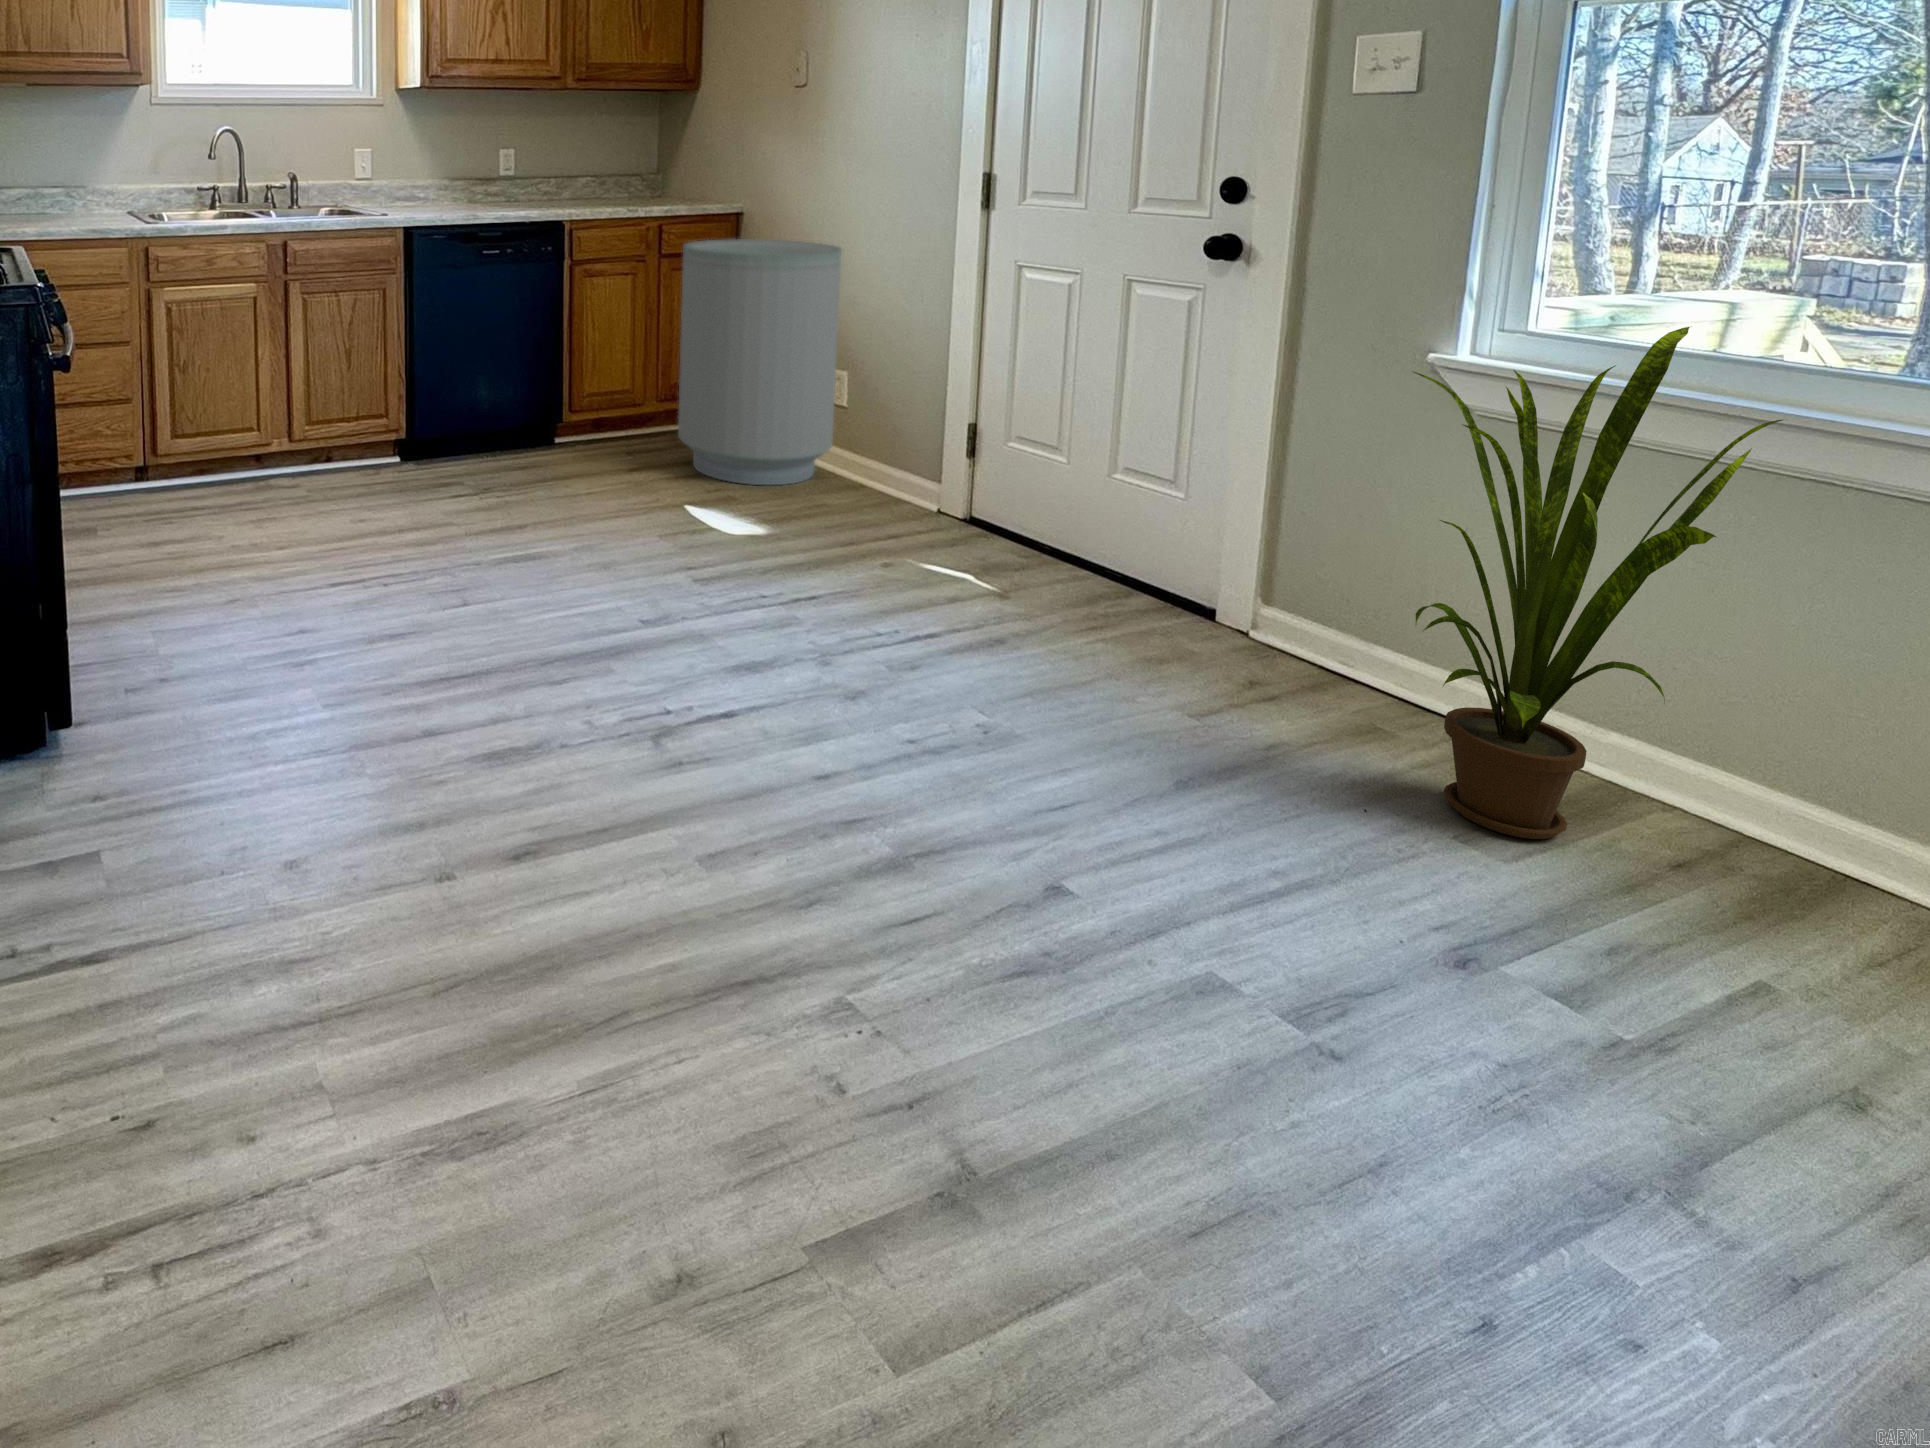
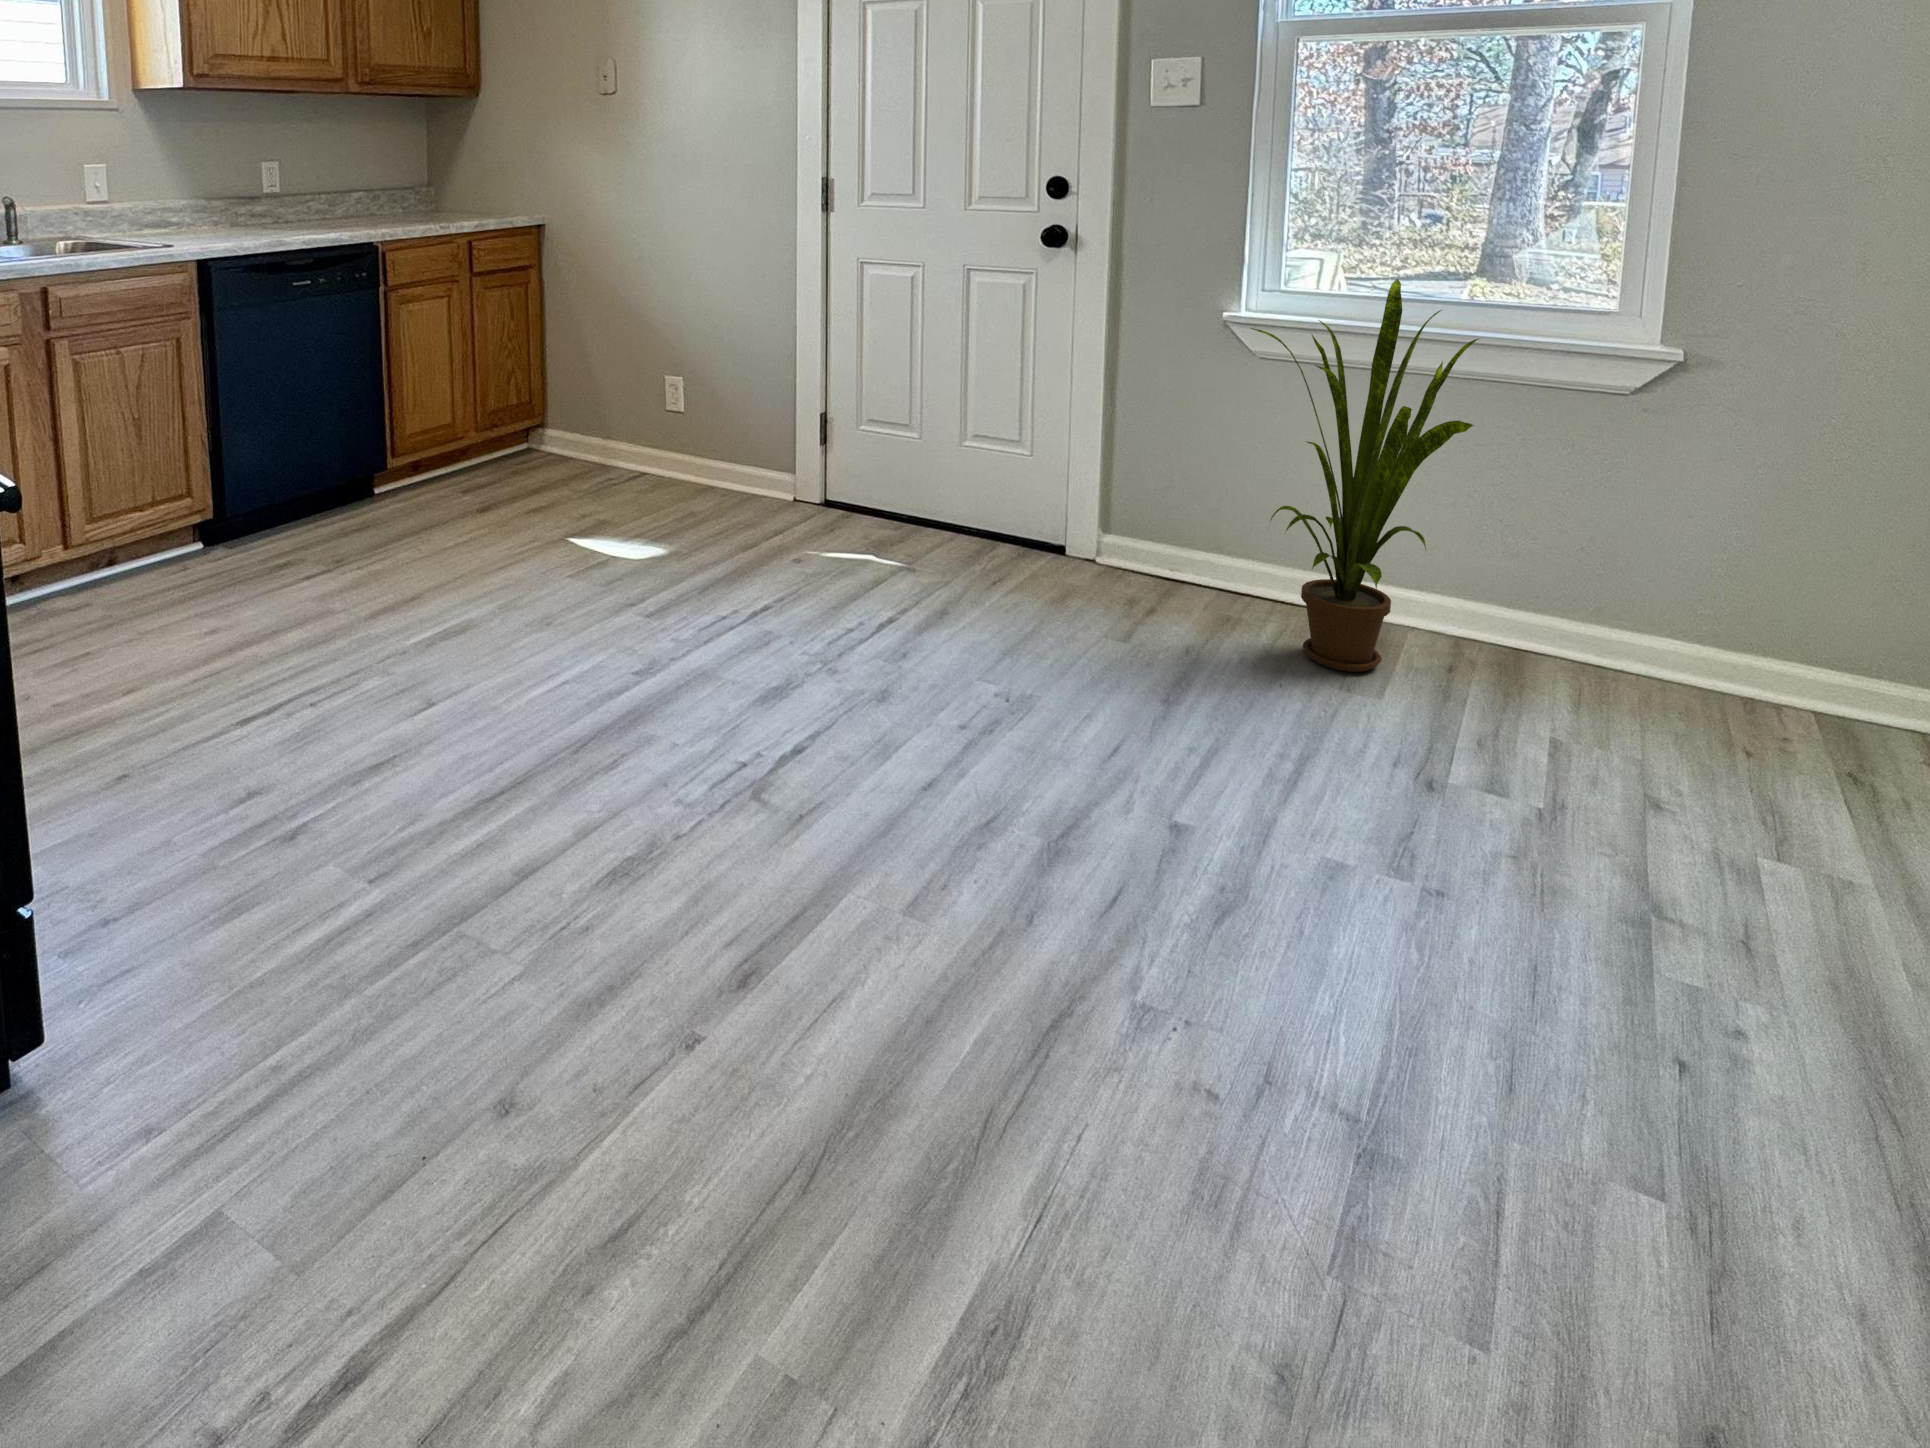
trash can: present [678,239,841,485] -> none [524,252,683,506]

